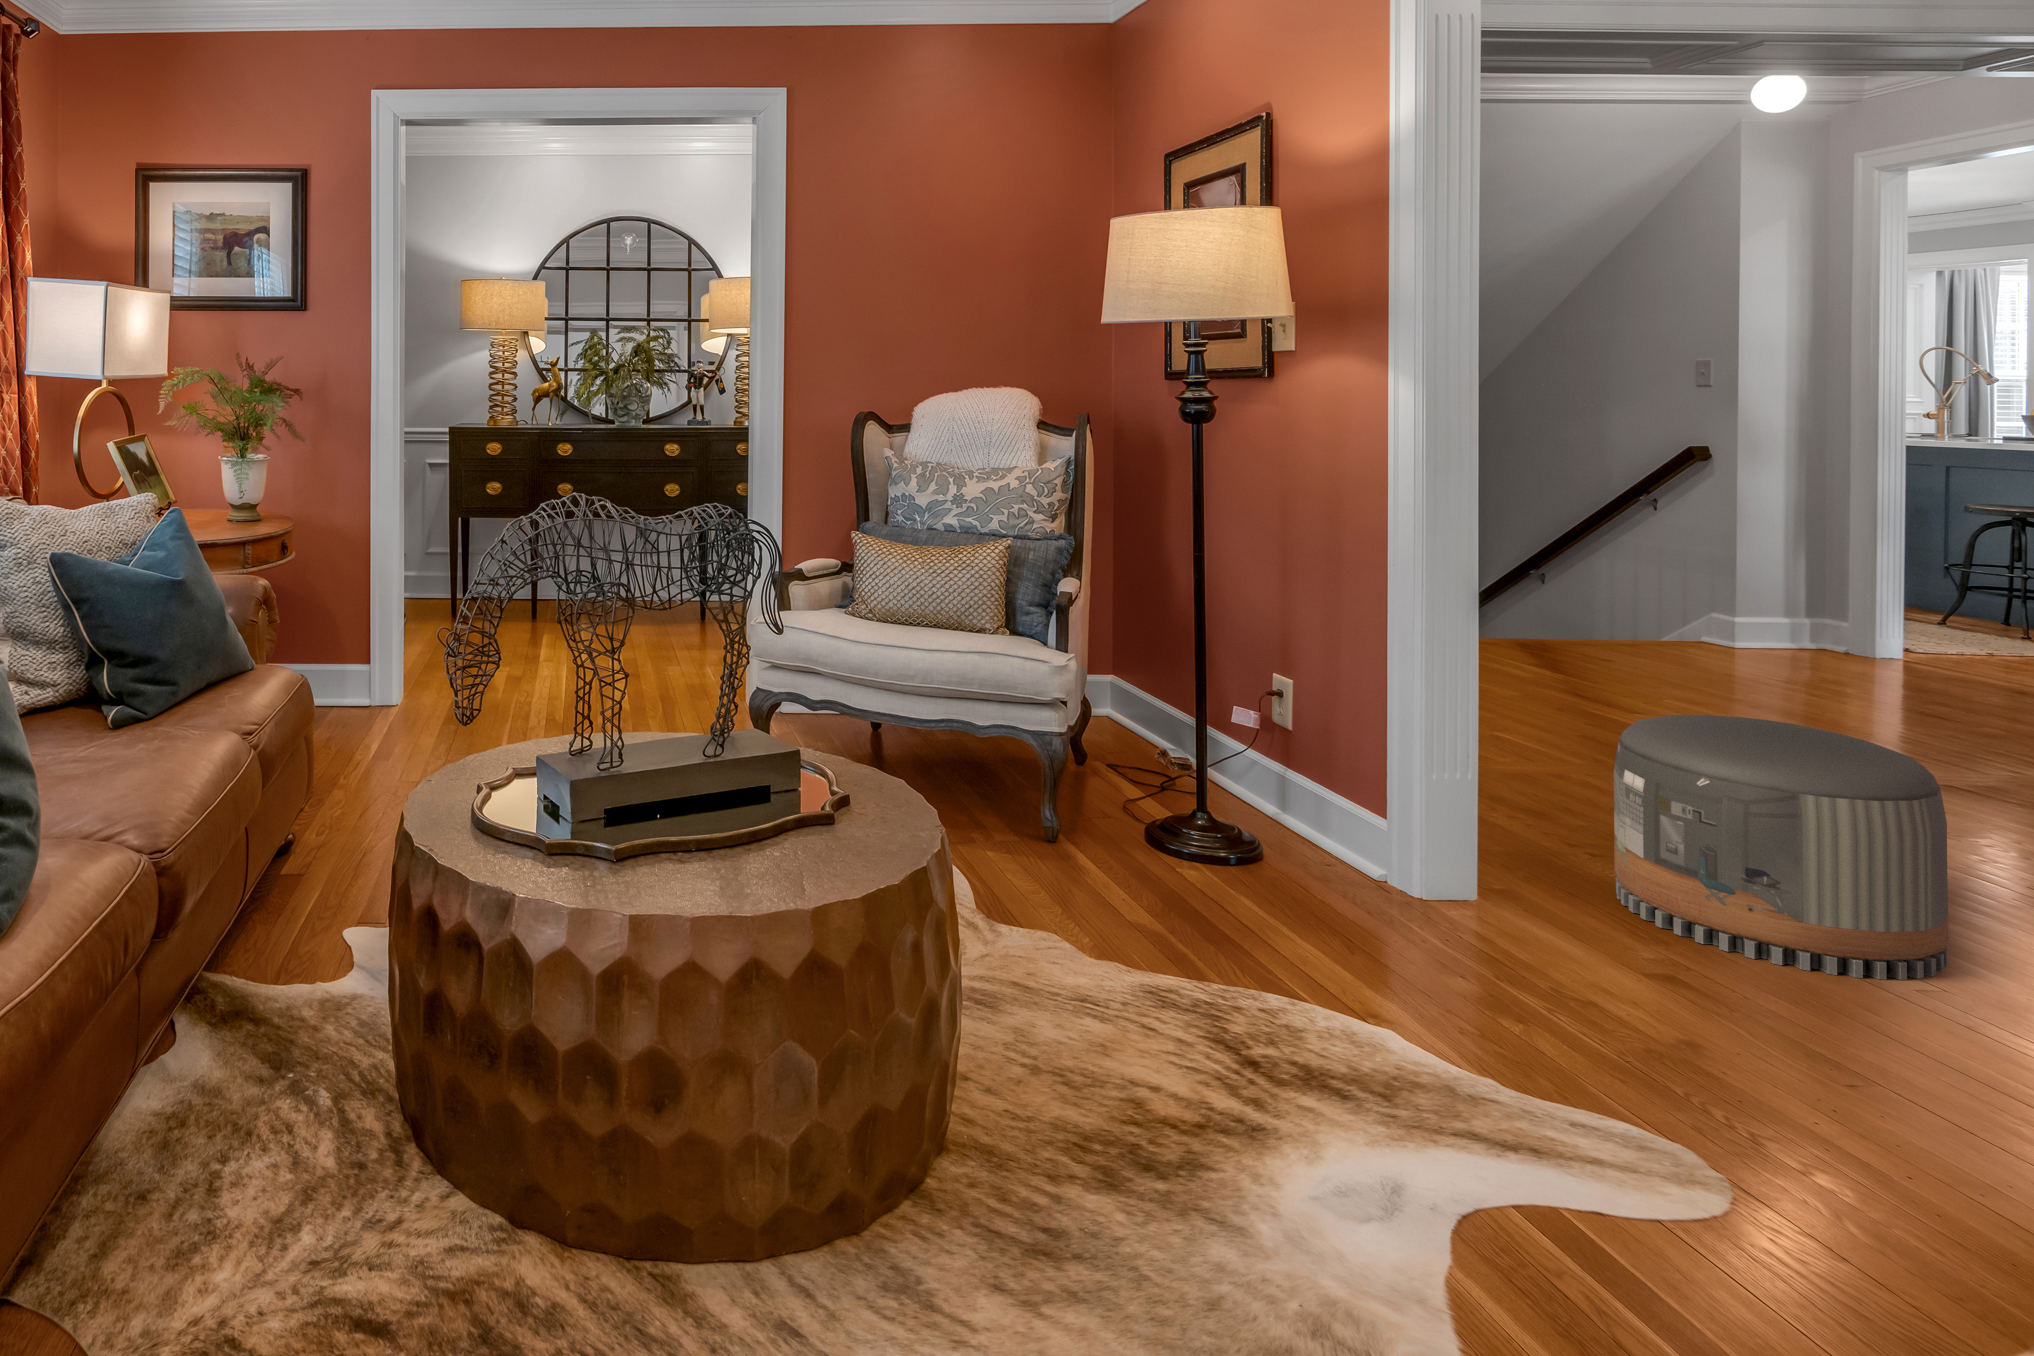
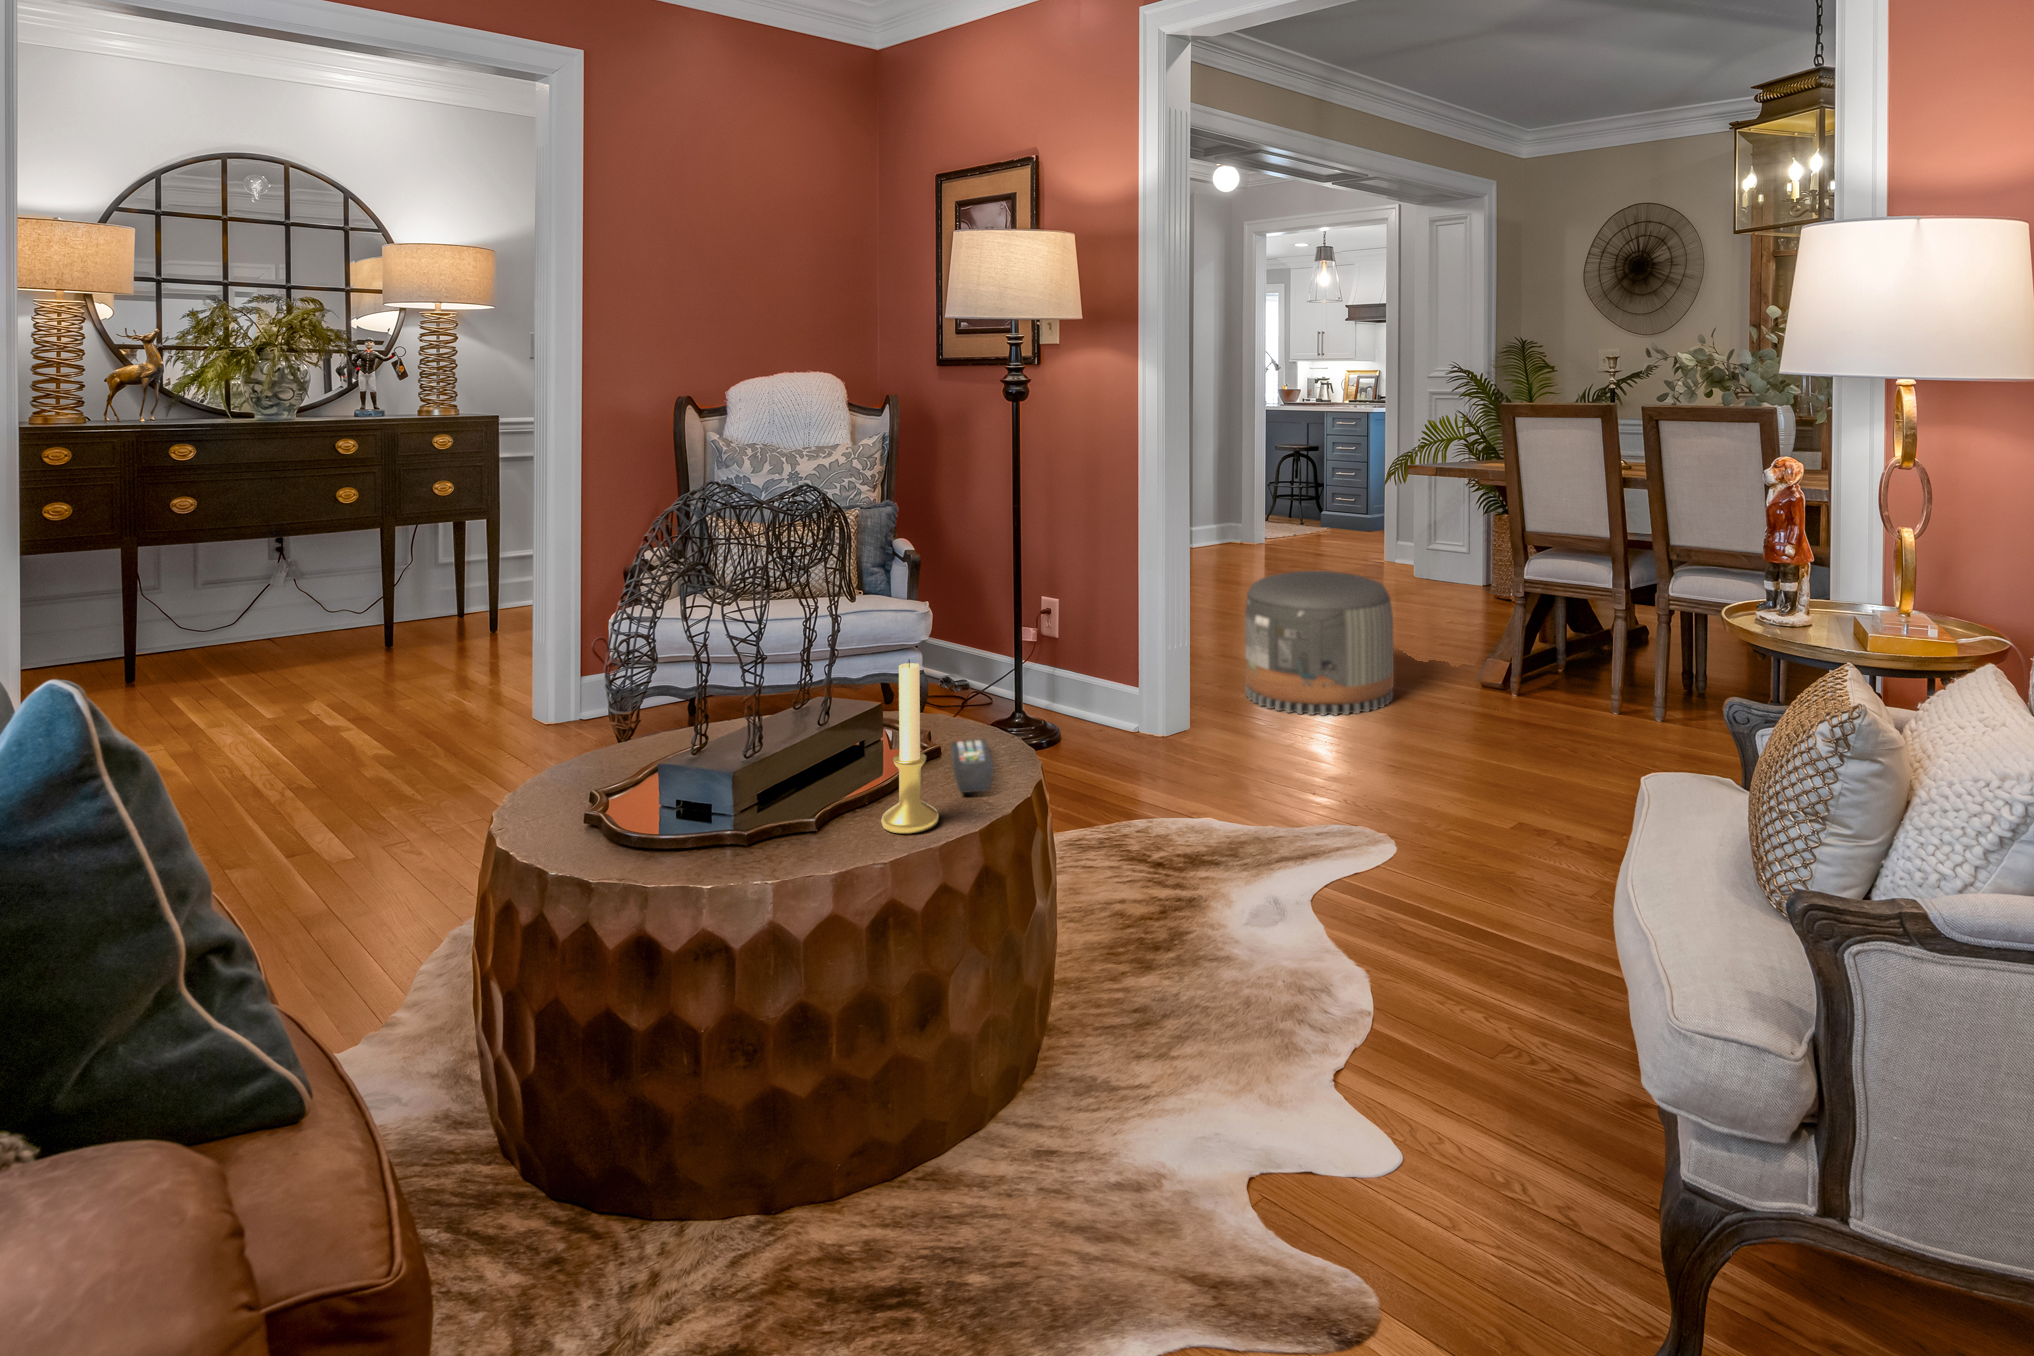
candle holder: none [665,693,729,889] -> present [882,659,939,833]
remote control: none [777,808,874,870] -> present [951,739,994,793]

